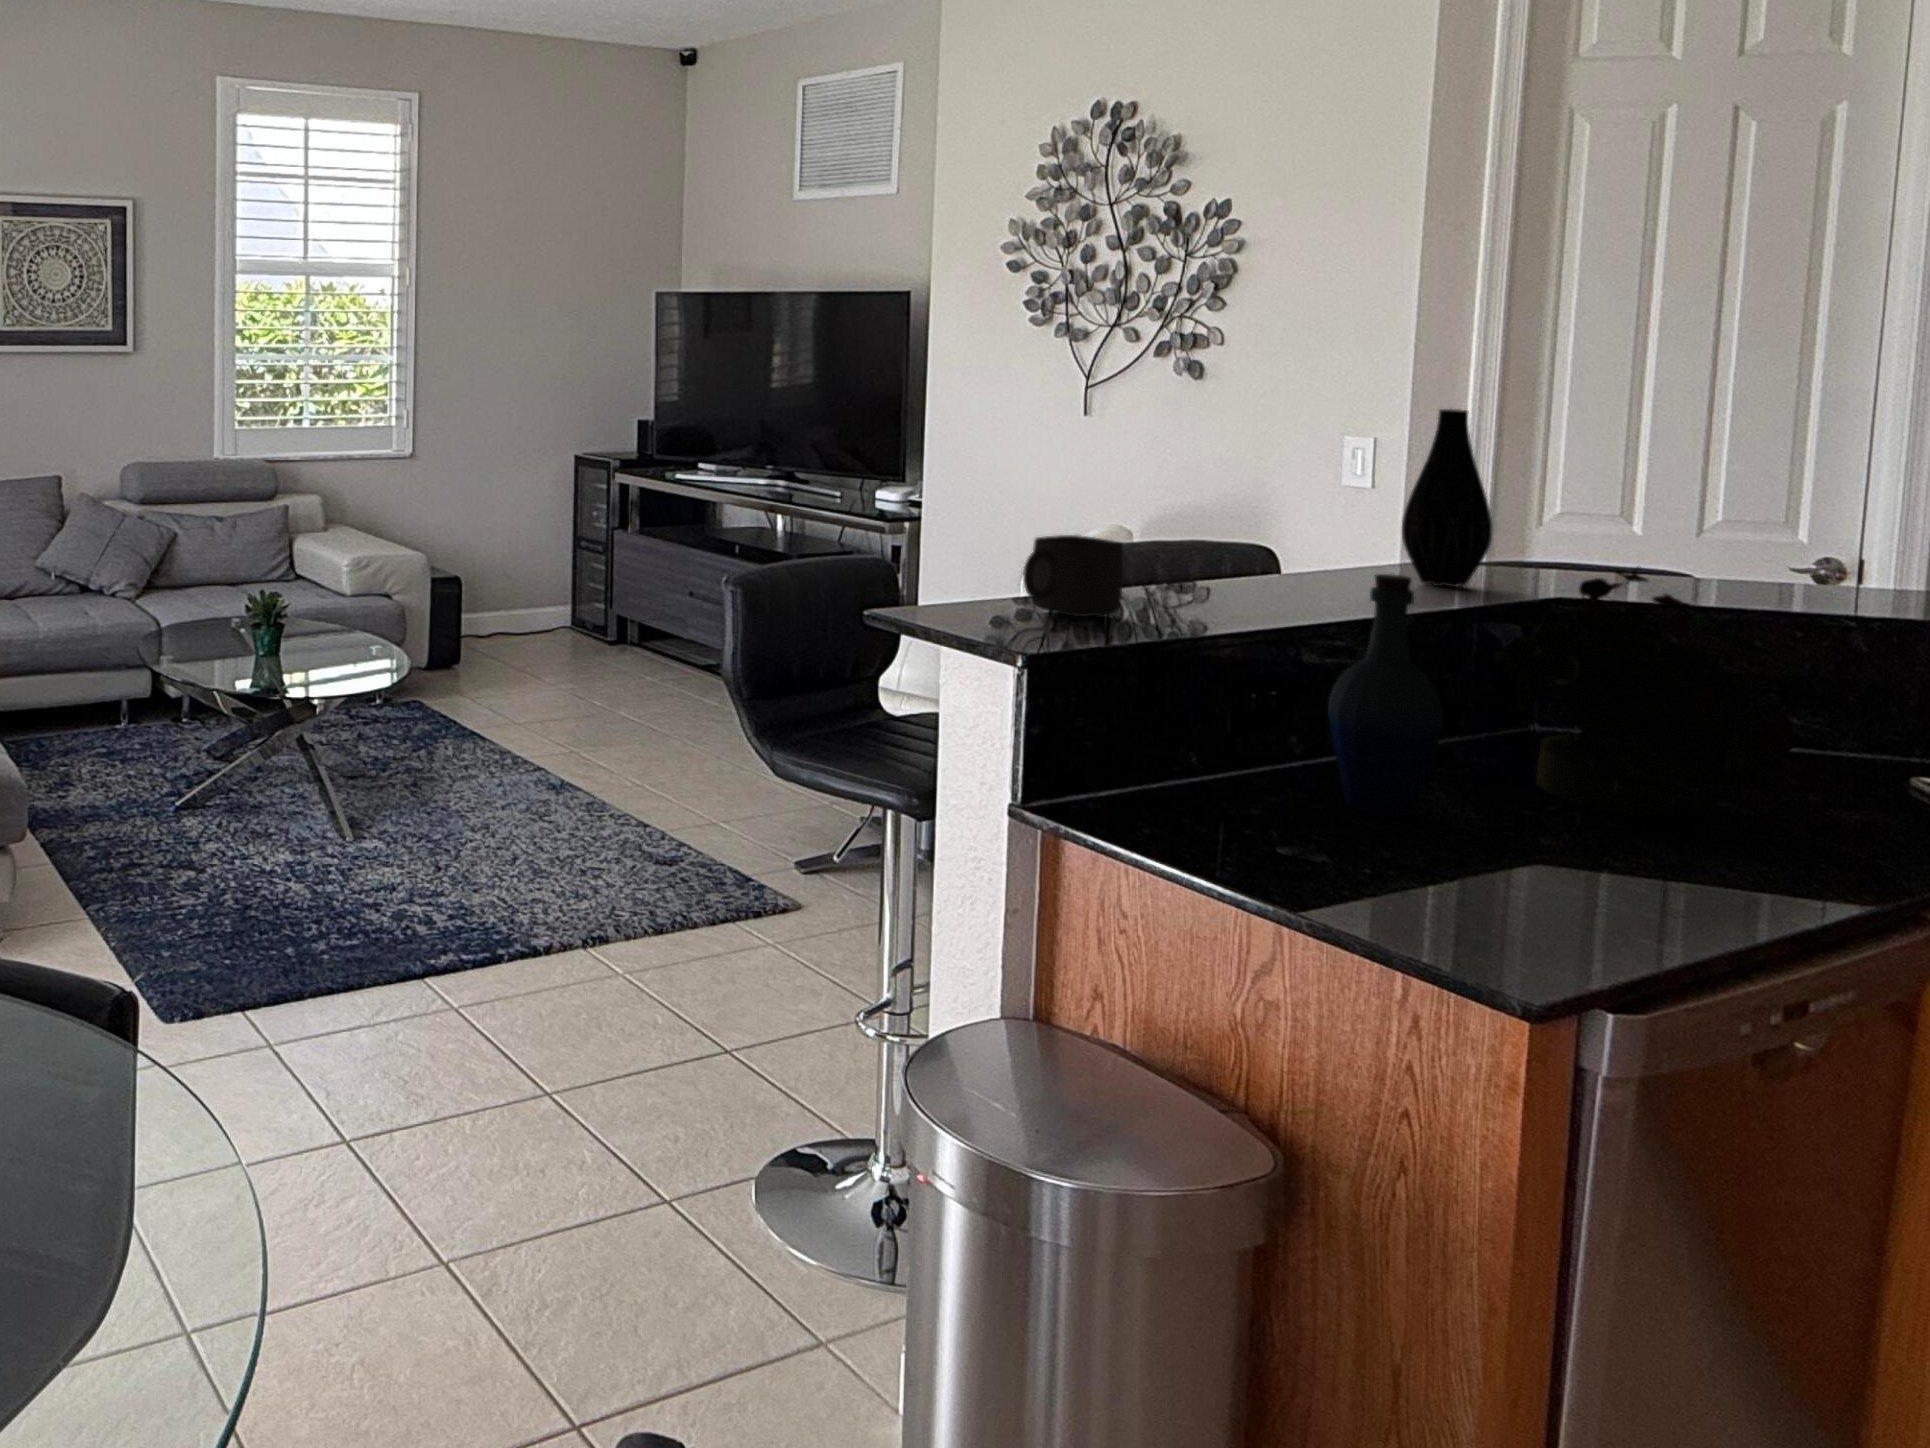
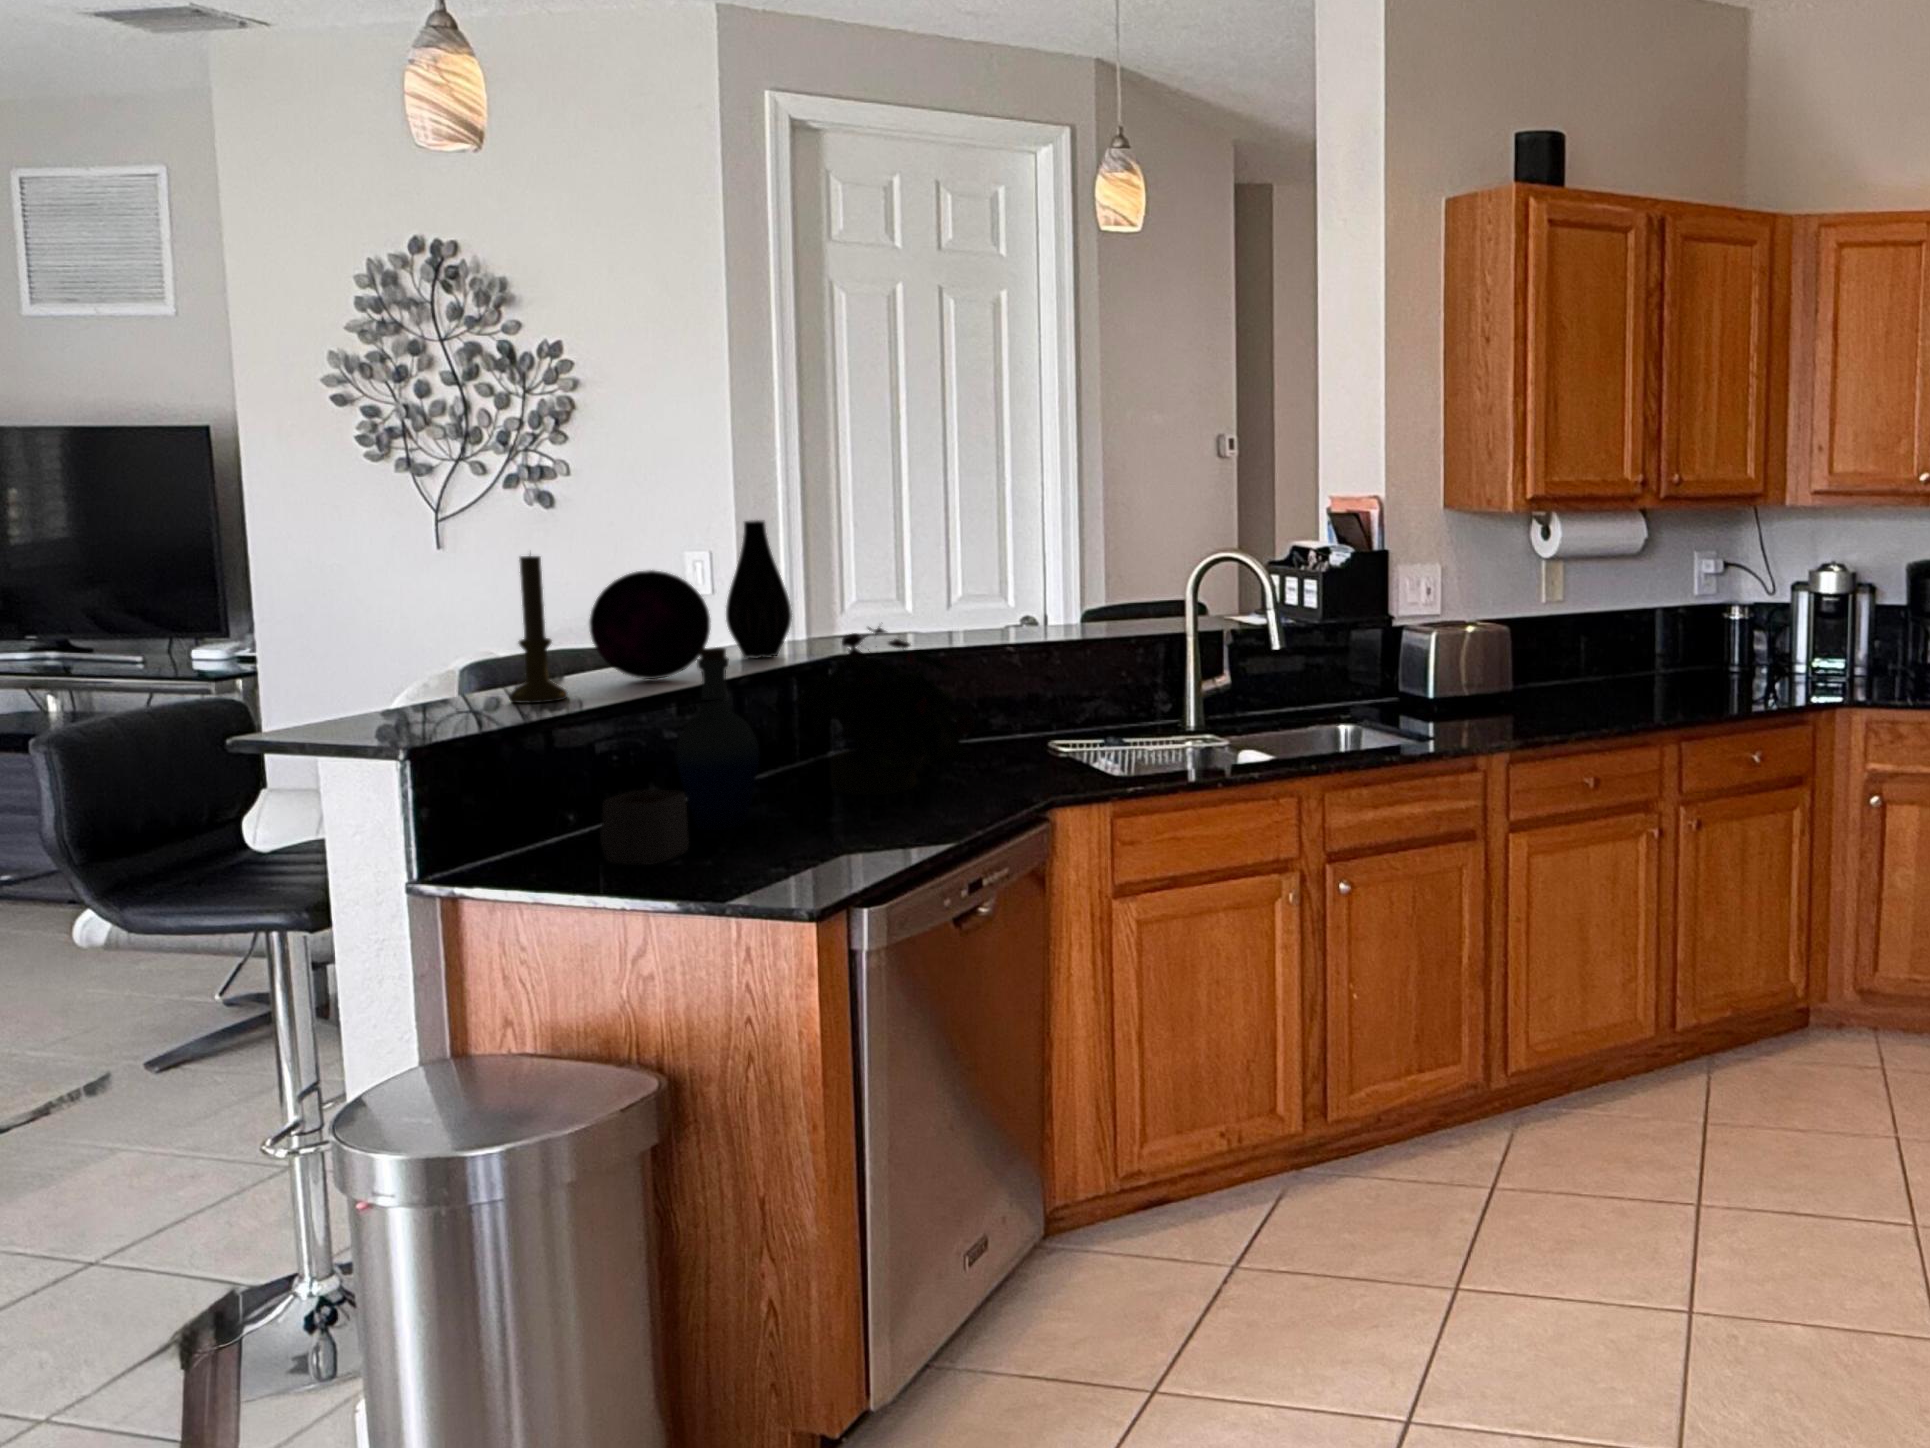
candle holder: none [1139,431,1205,612] -> present [509,555,567,703]
decorative orb: none [1236,464,1387,598] -> present [589,570,711,679]
mug: present [1023,535,1123,617] -> present [600,790,689,865]

